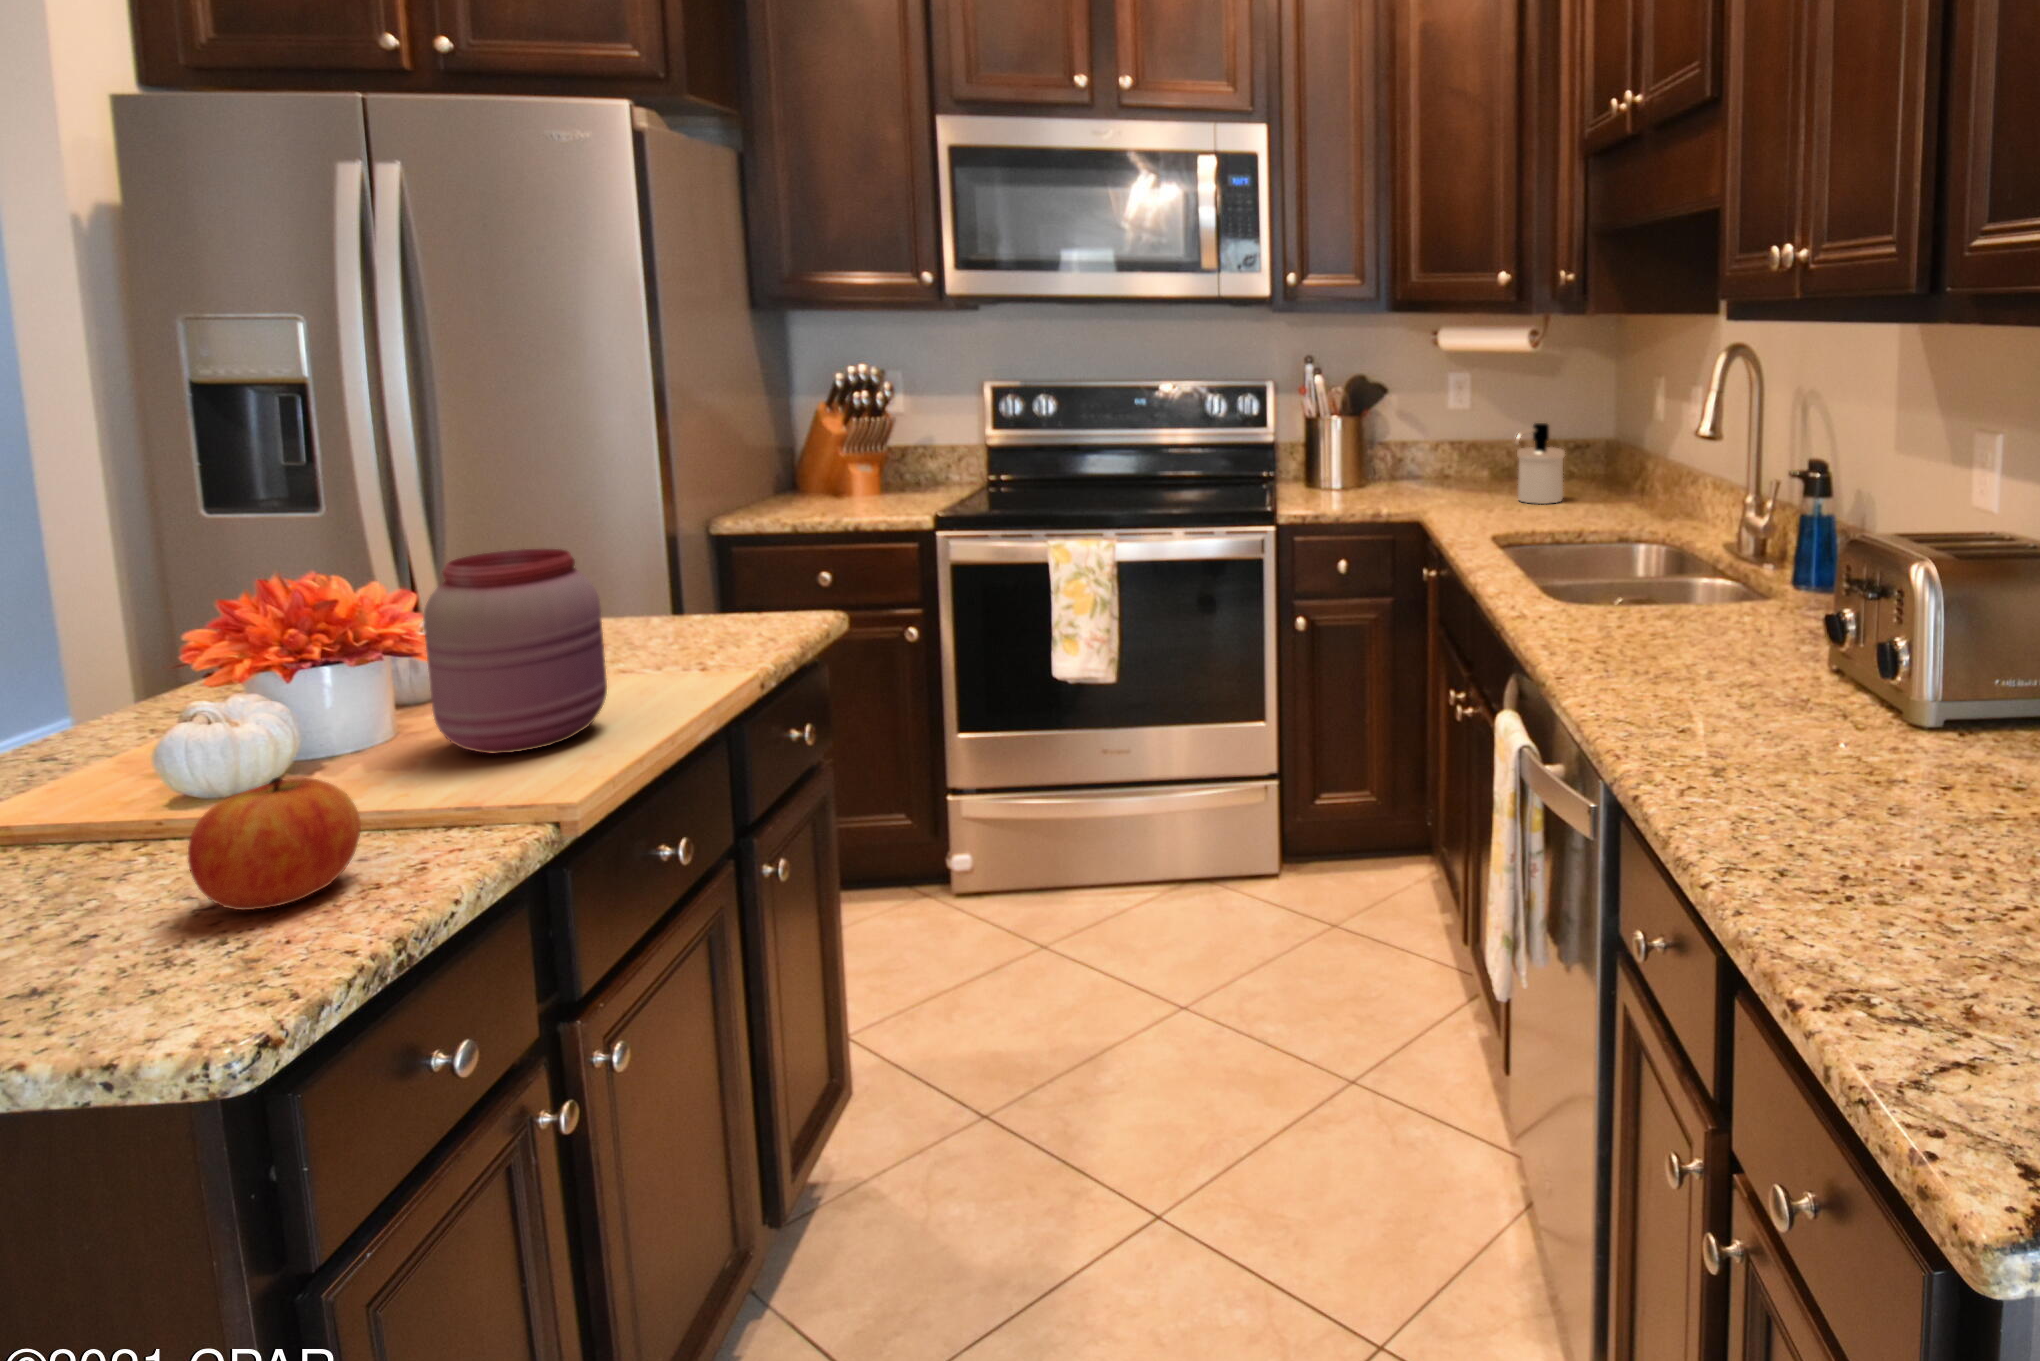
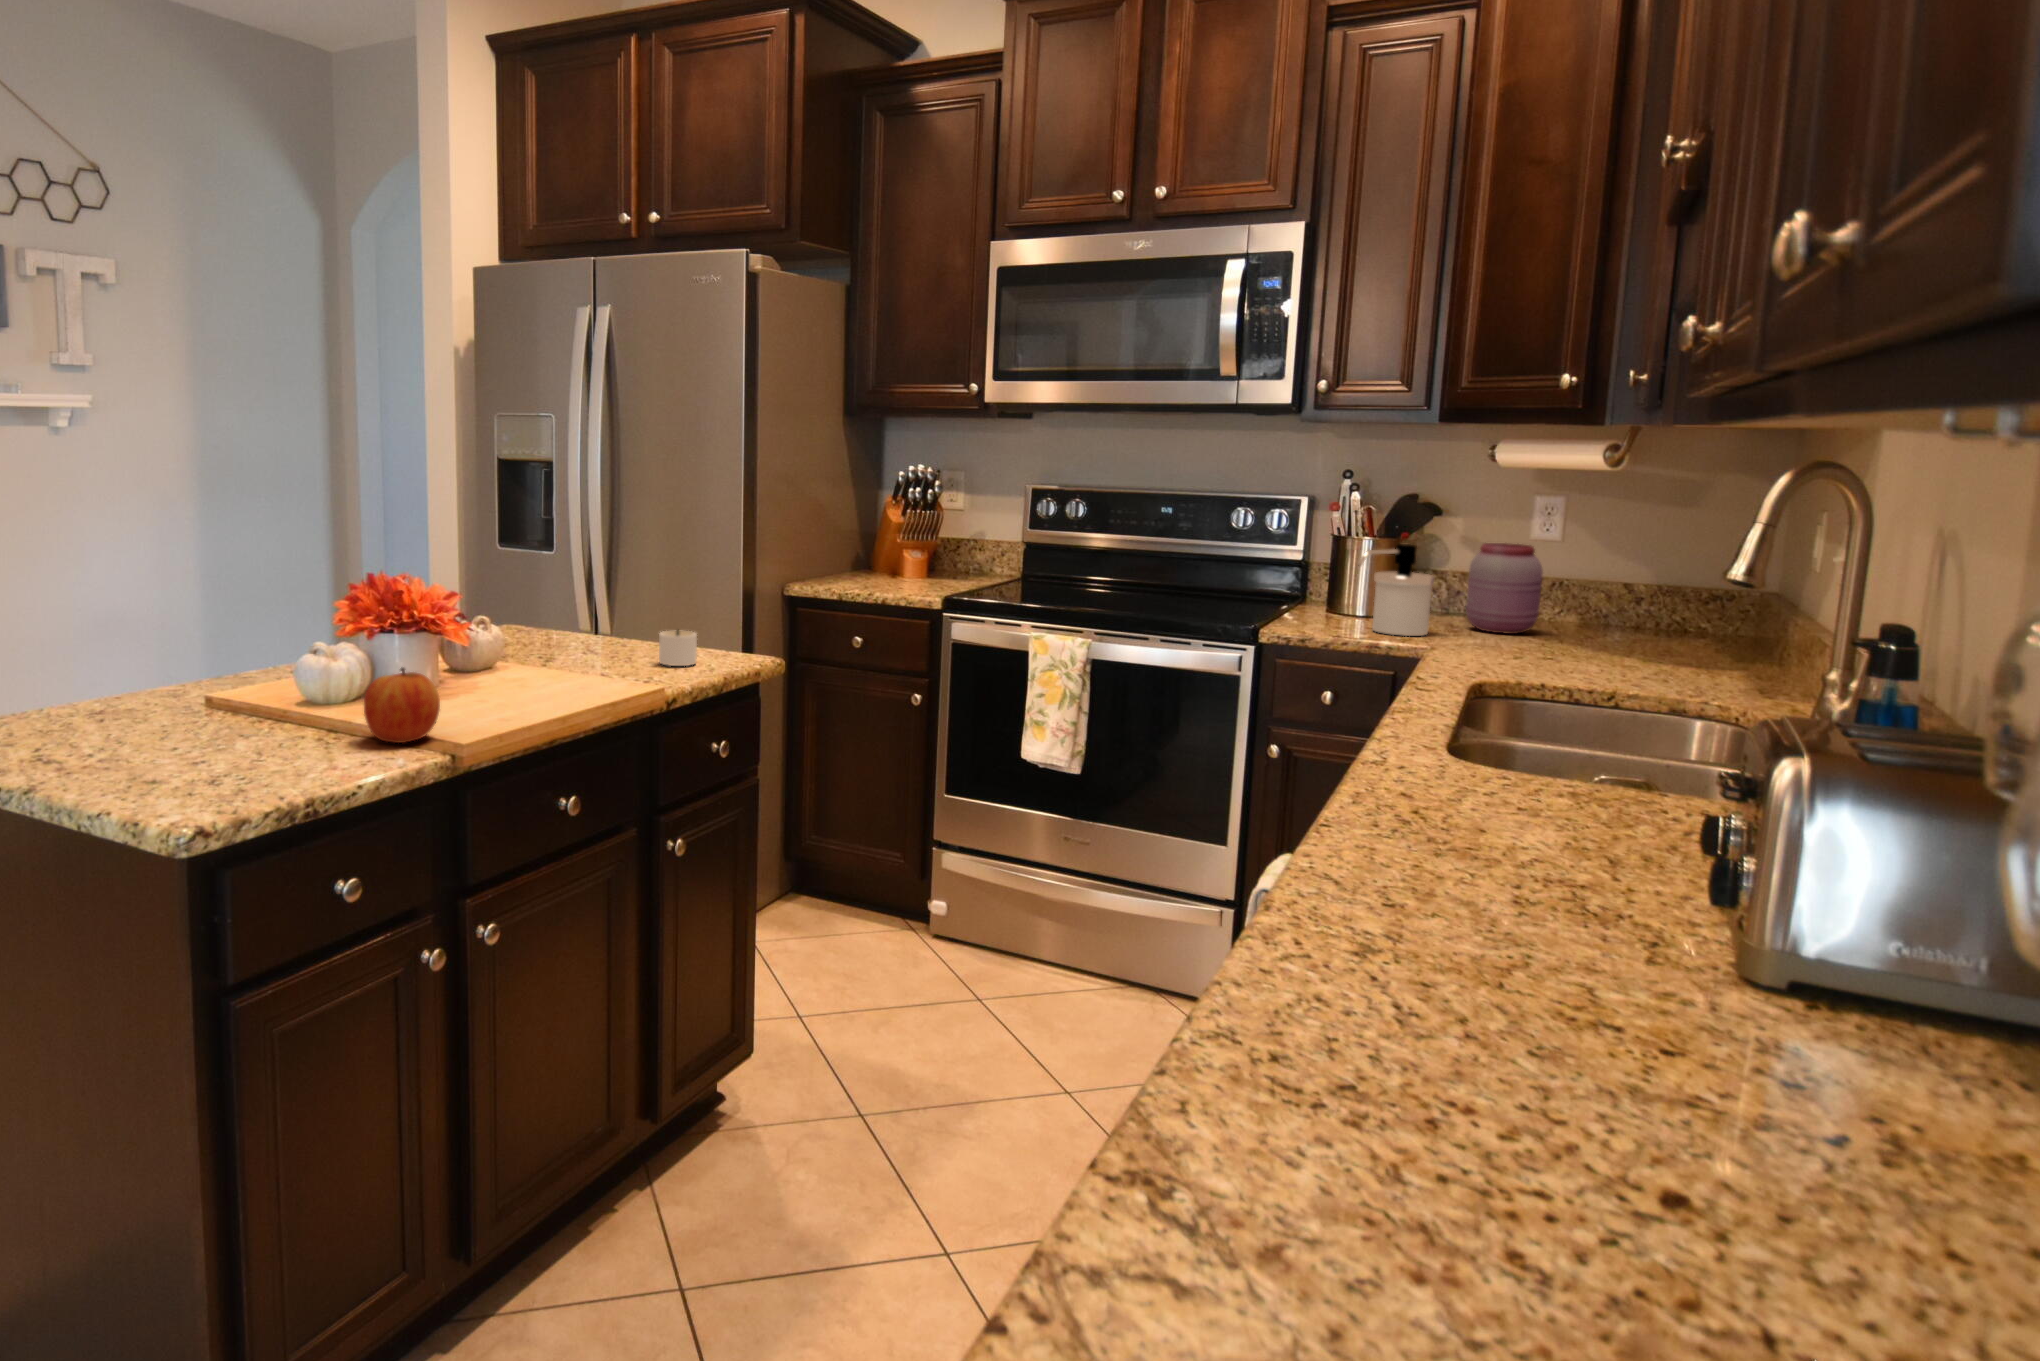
soap dispenser: present [1515,423,1565,504] -> present [1358,544,1434,636]
jar: present [423,549,607,753] -> present [1466,543,1543,634]
candle: none [644,612,725,663] -> present [659,630,697,666]

